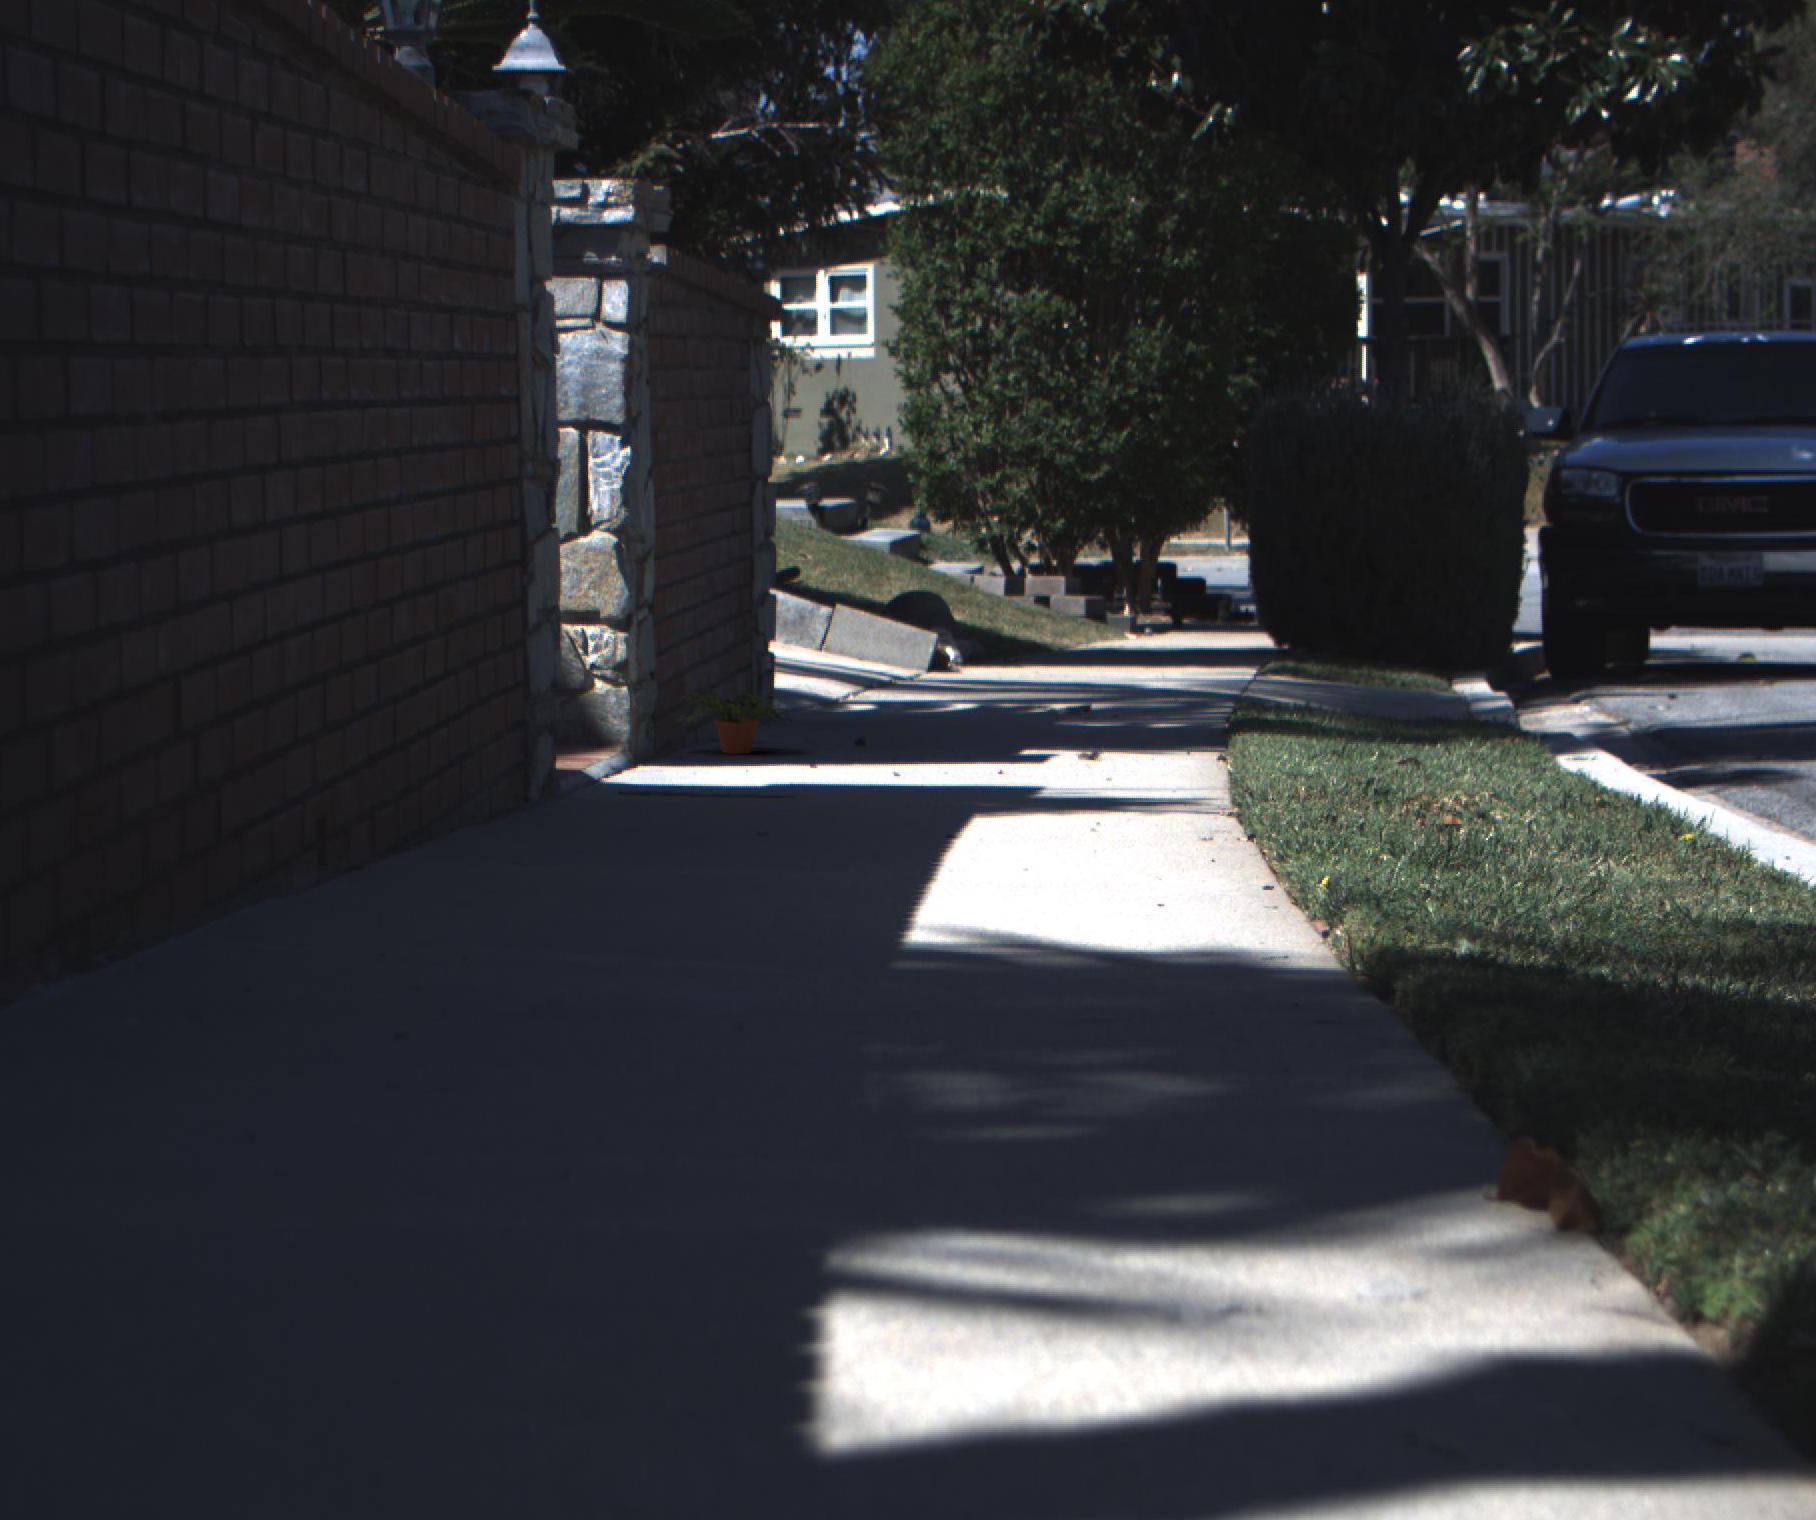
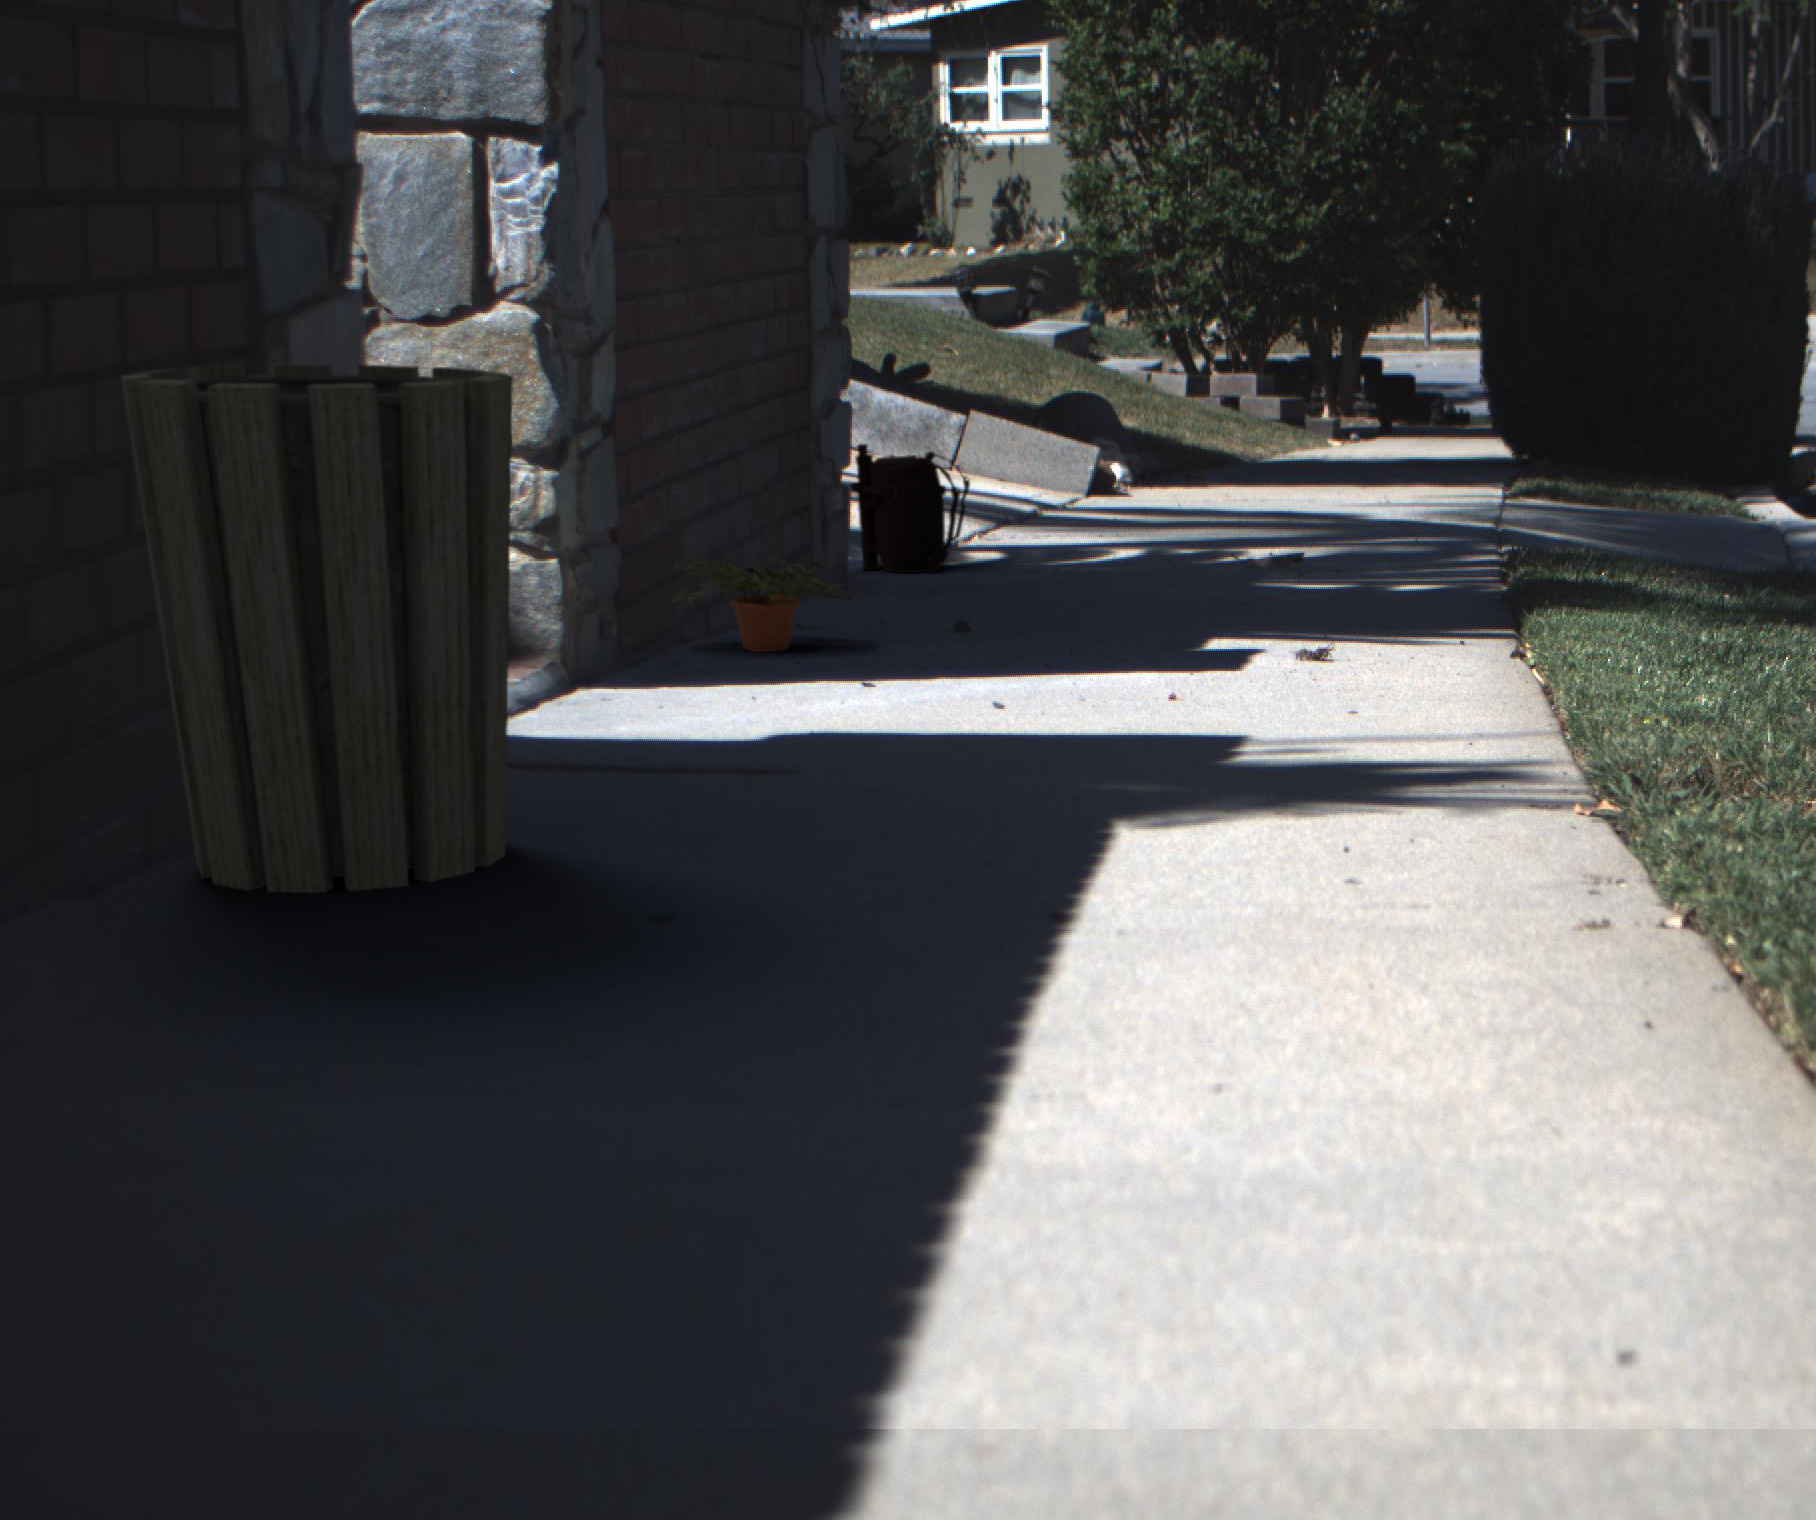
trash can: none [487,569,673,834] -> present [121,365,513,893]
backpack: none [767,625,852,718] -> present [850,444,970,573]

